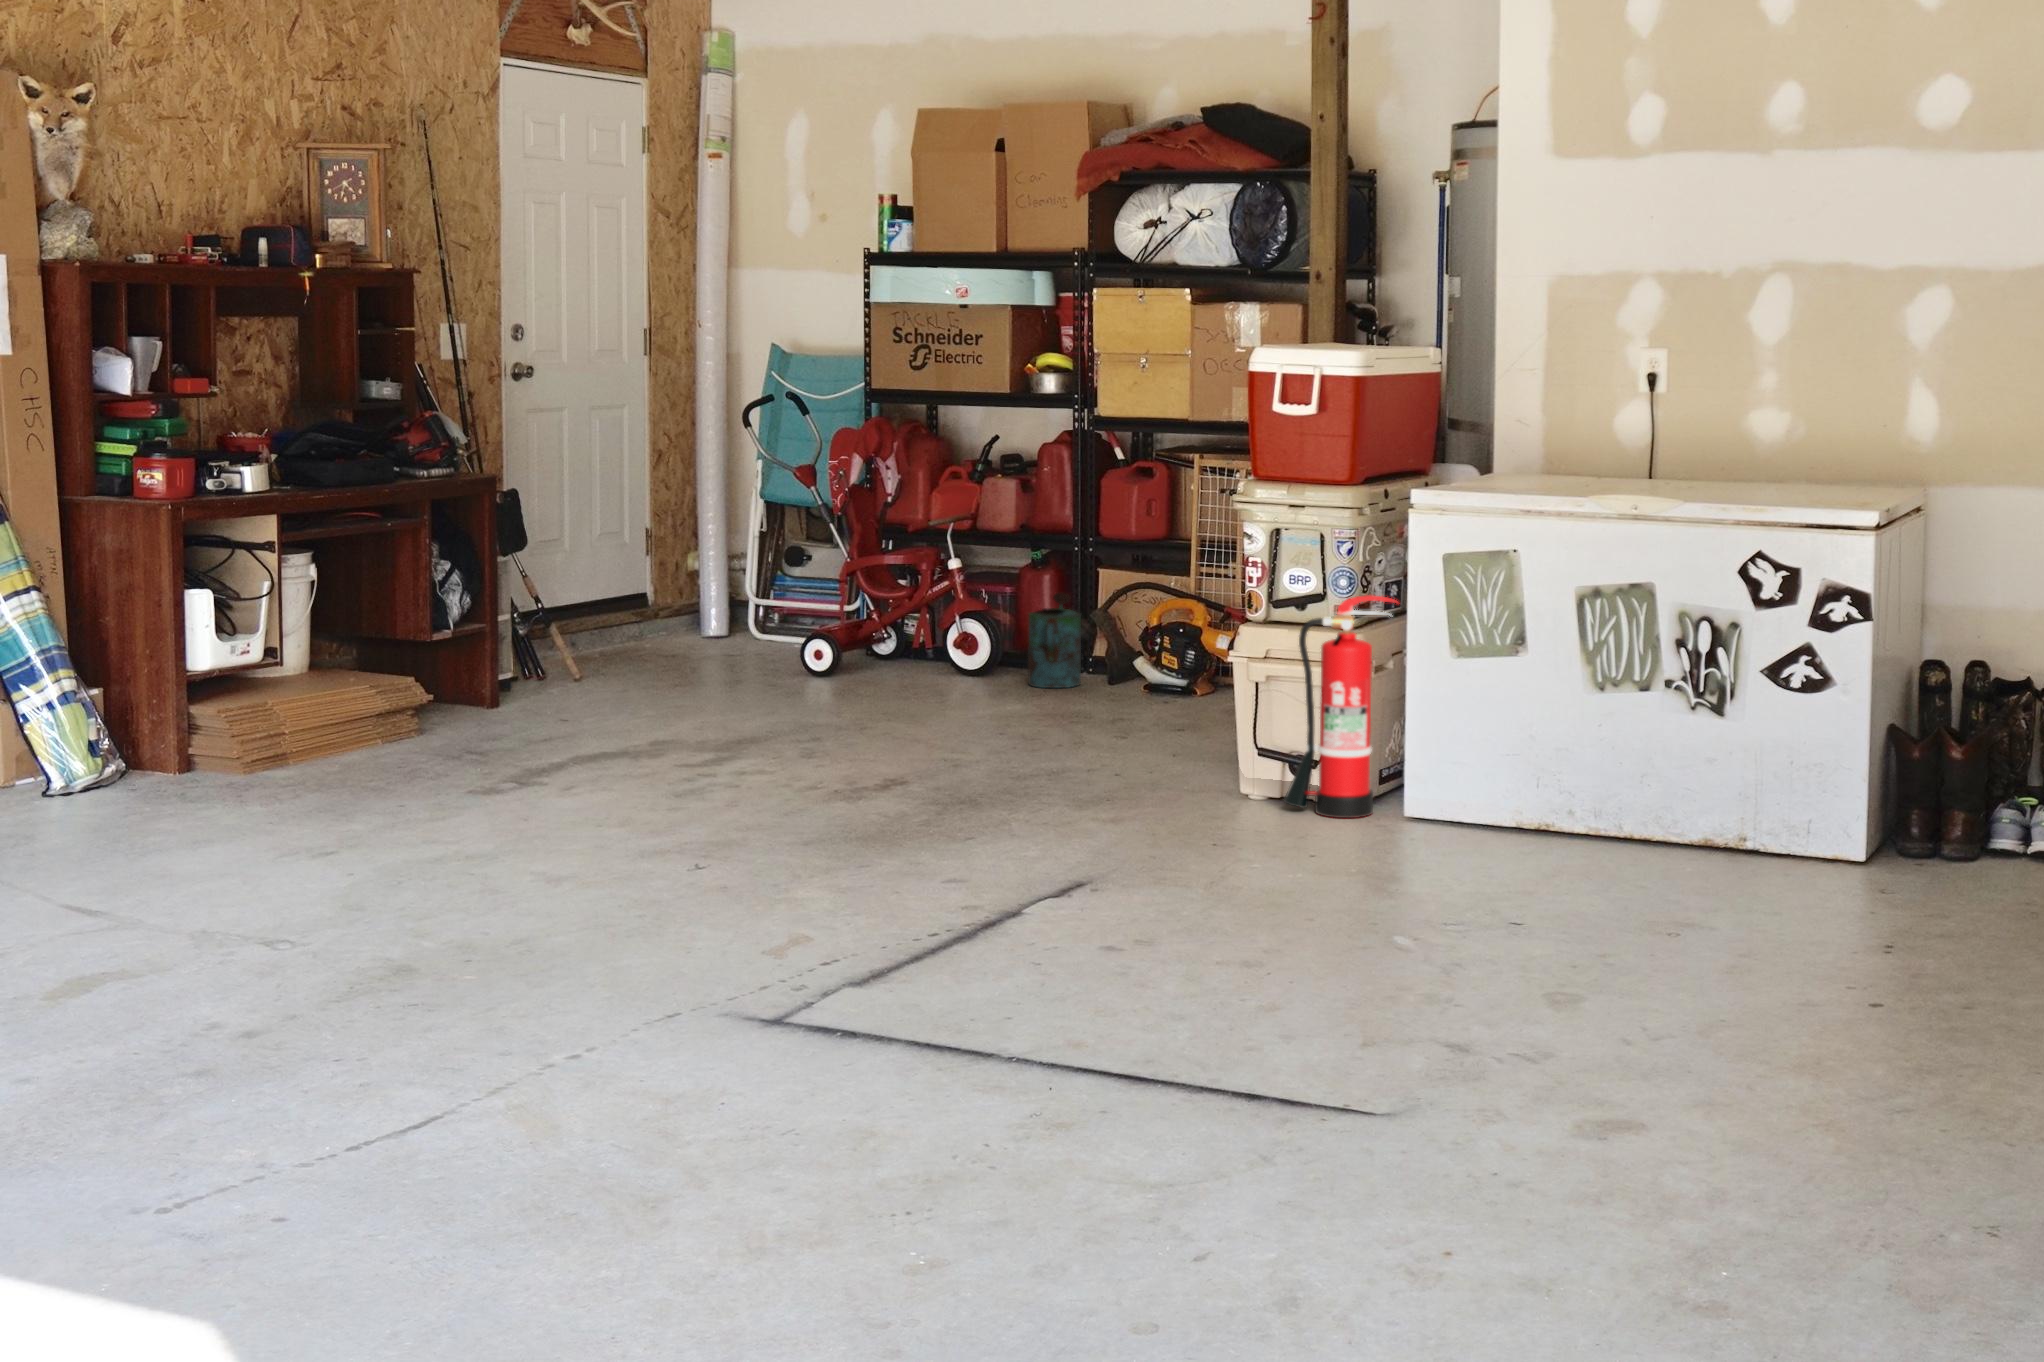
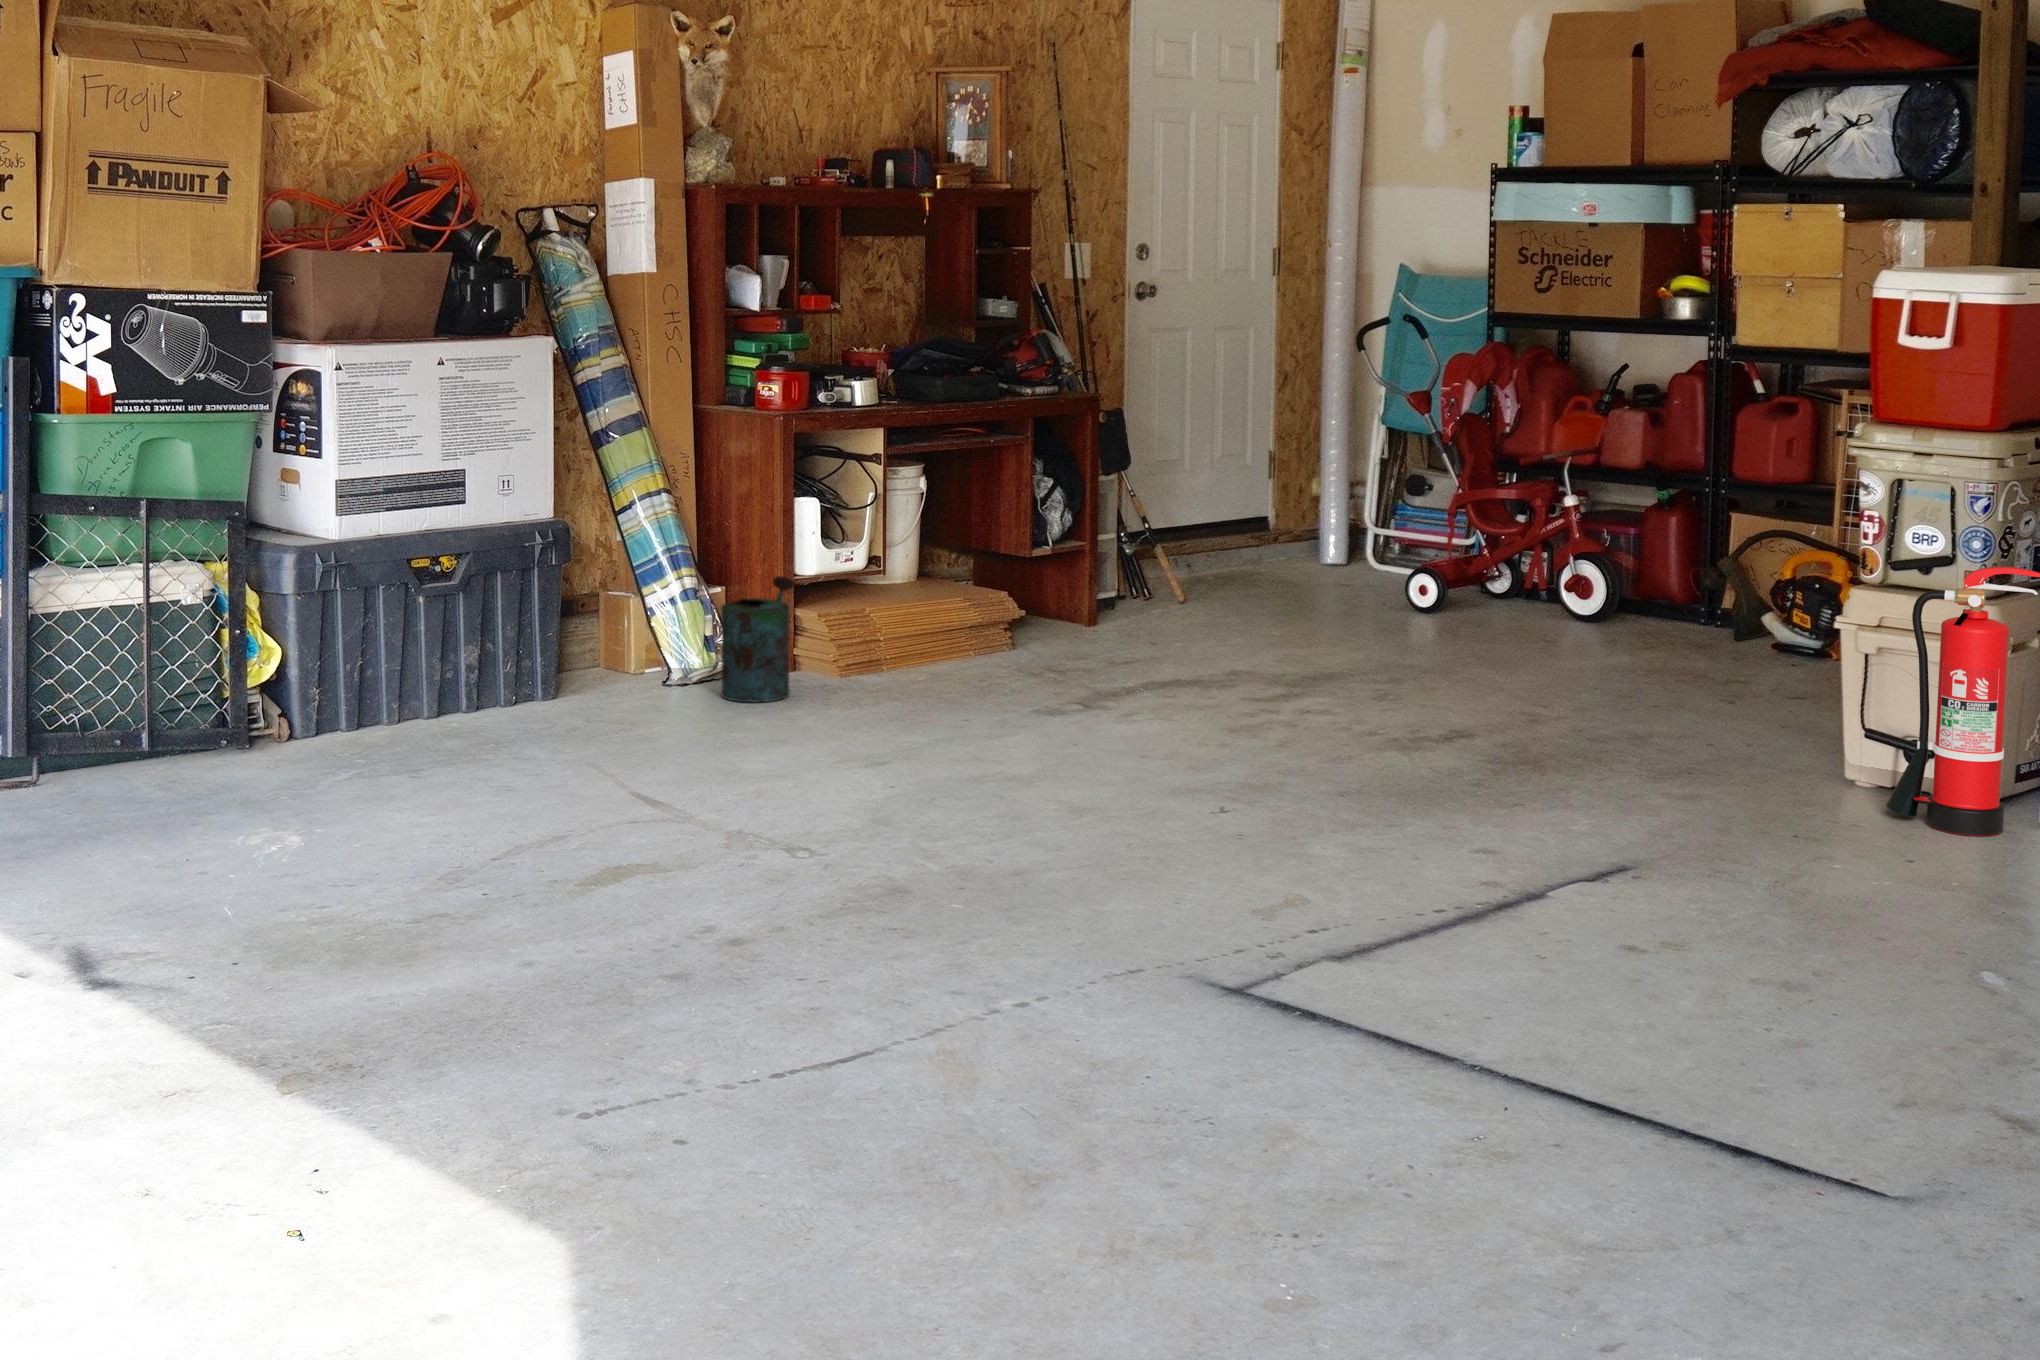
watering can: present [1028,593,1081,688] -> present [721,576,794,702]

